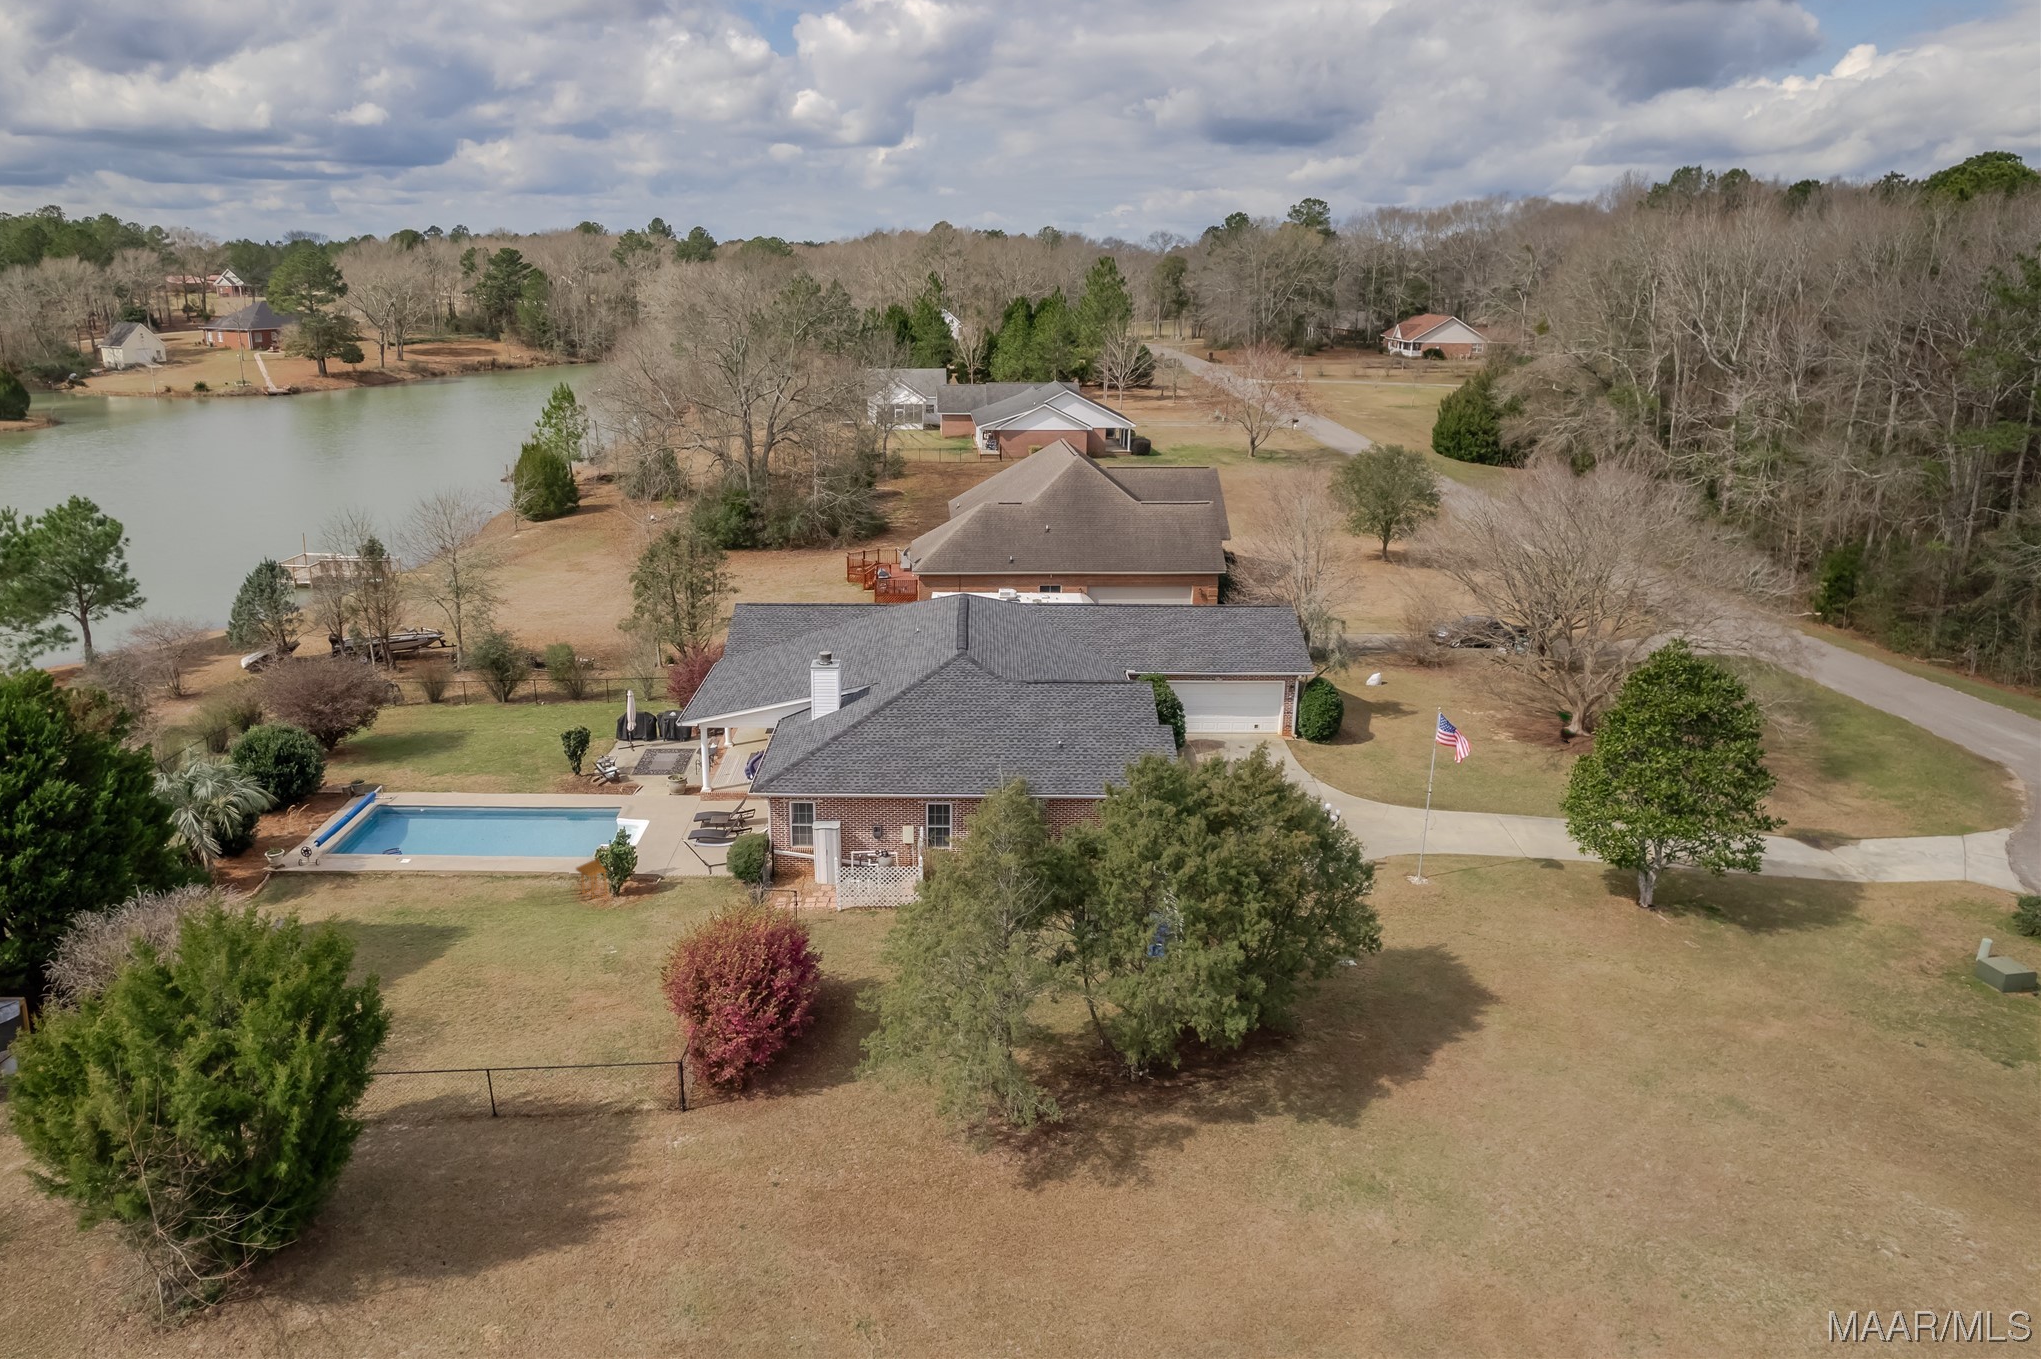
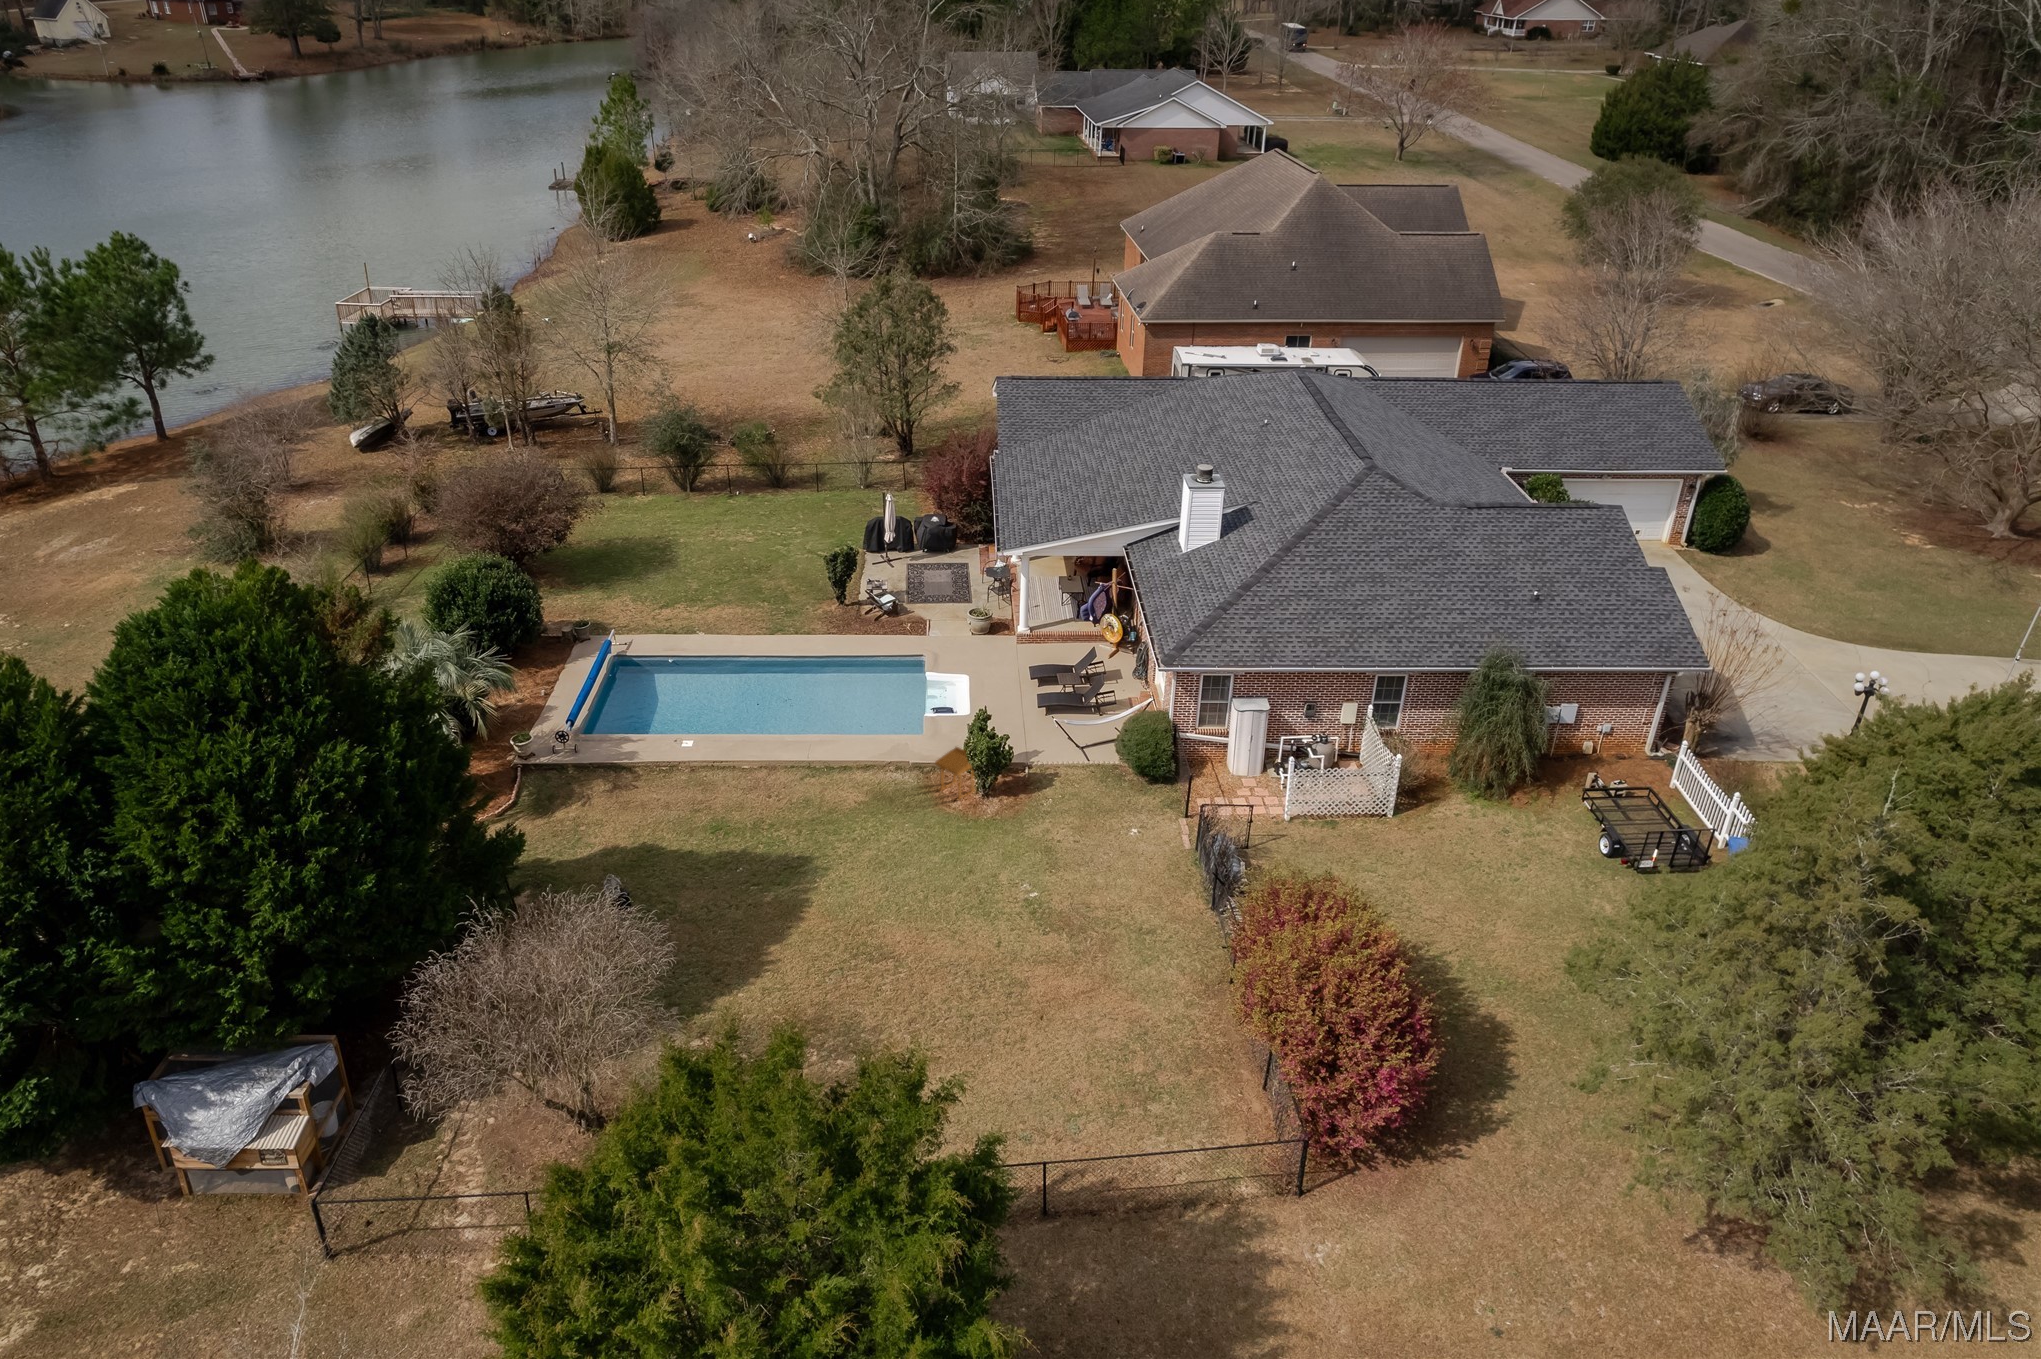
potted tree: present [1556,710,1576,741] -> none [1966,506,1996,546]

